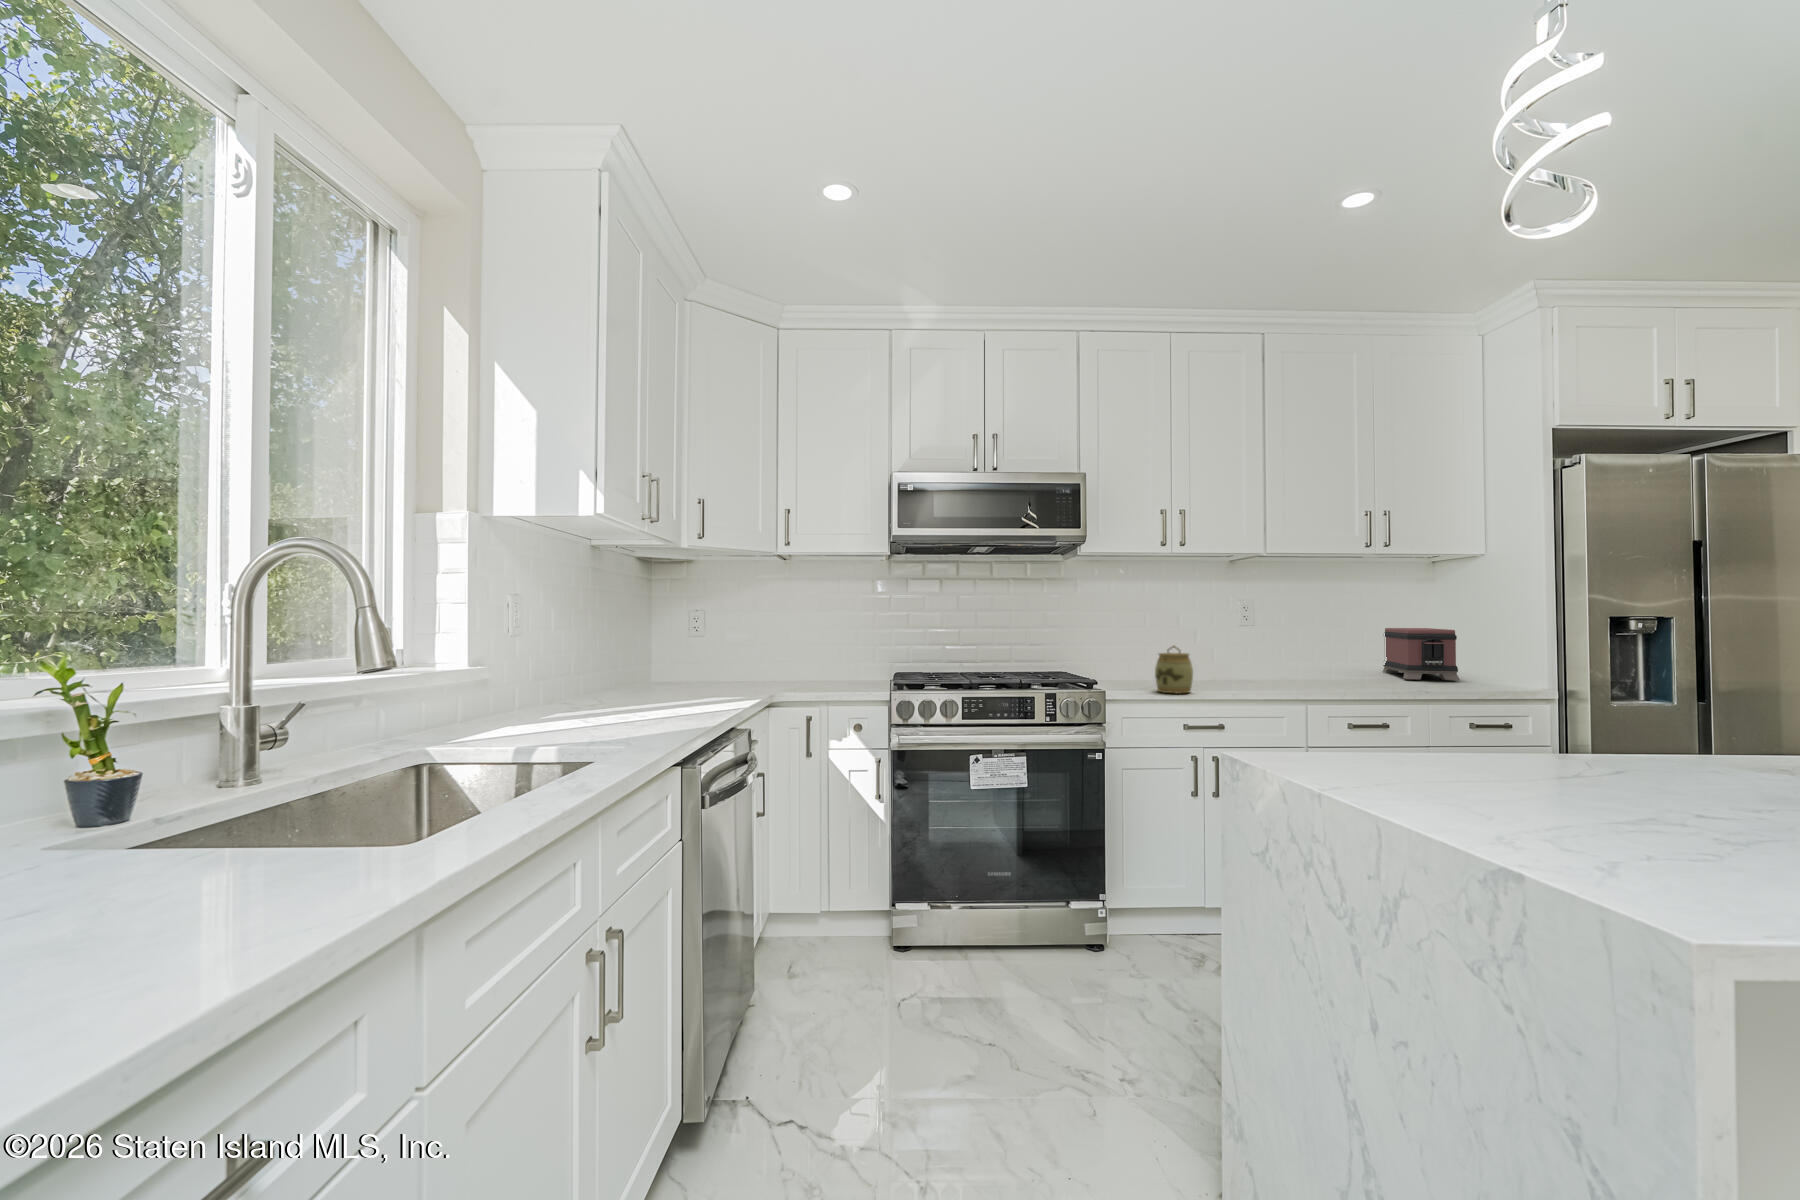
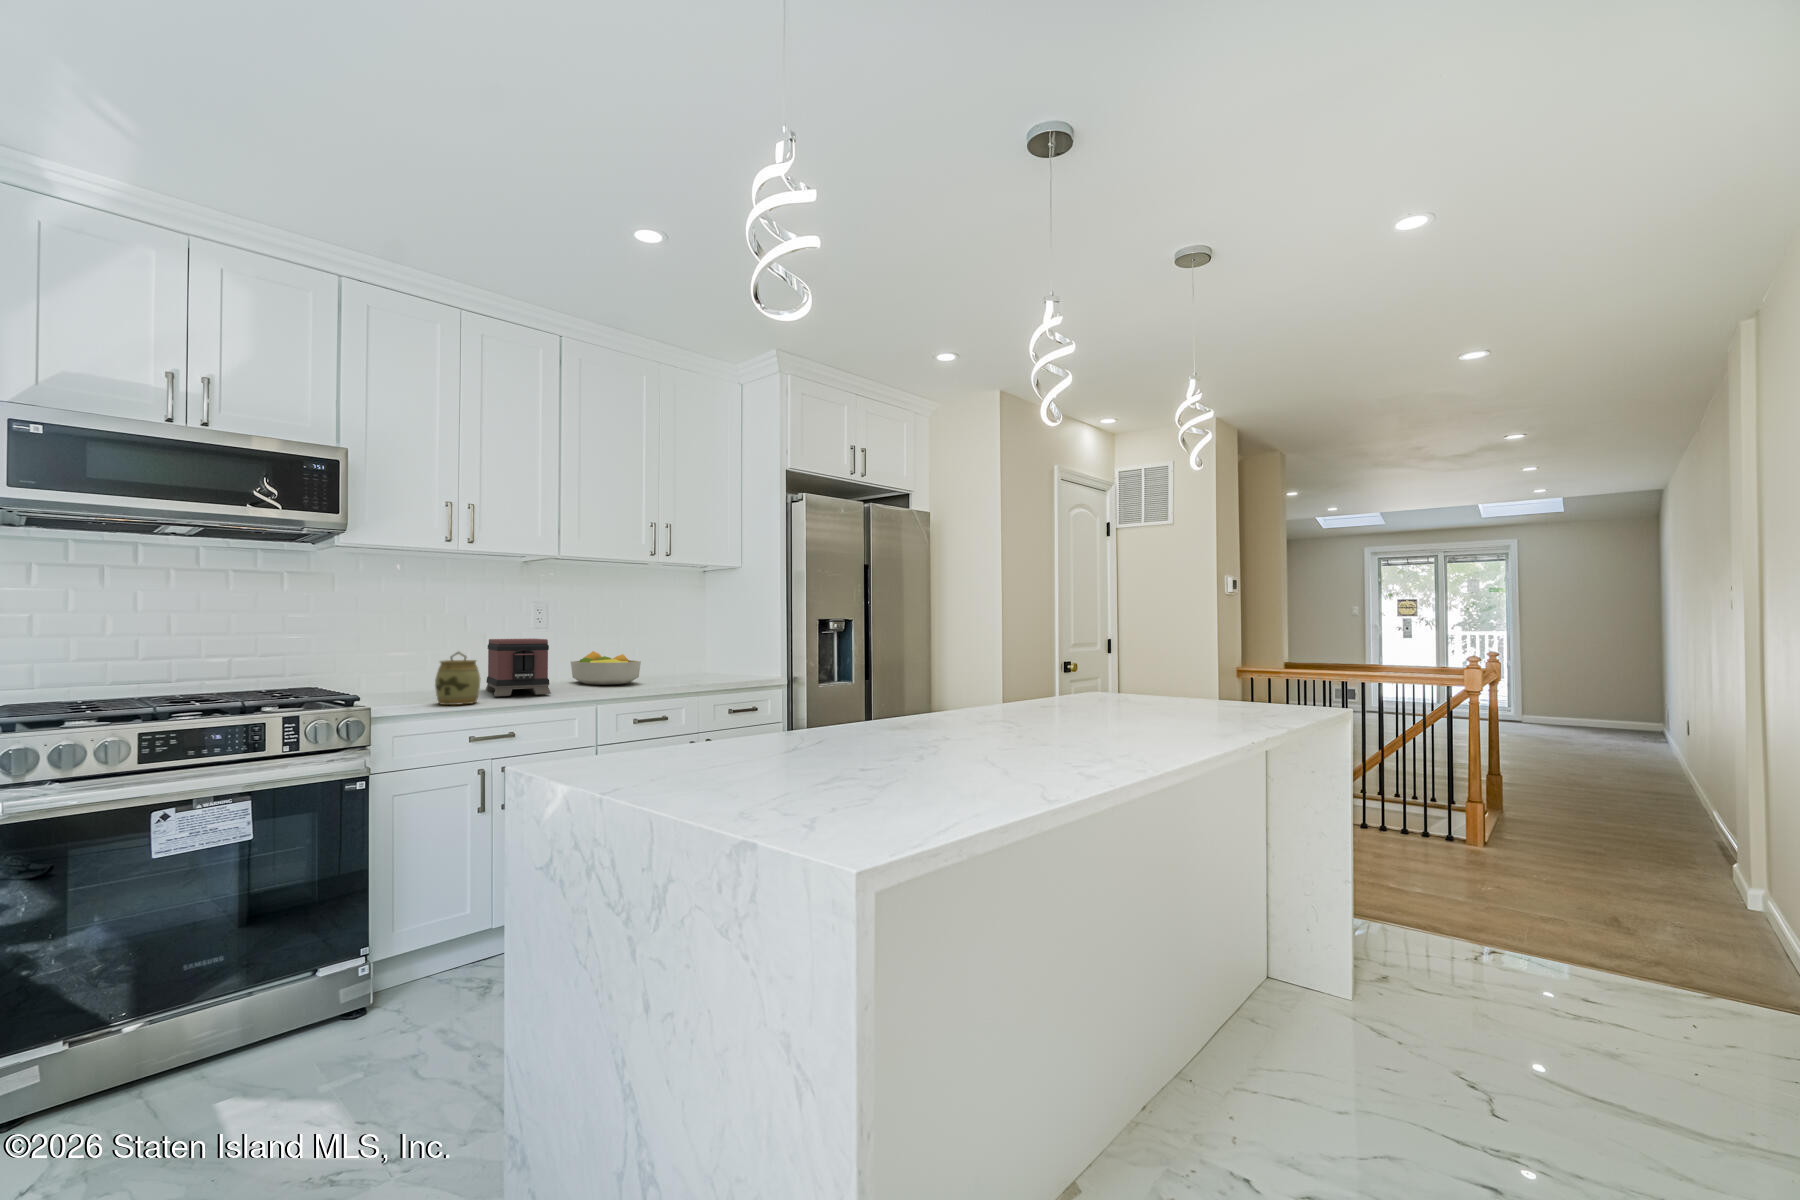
toaster: present [1382,628,1460,680] -> present [486,639,551,696]
fruit bowl: none [1280,646,1357,682] -> present [571,651,641,685]

